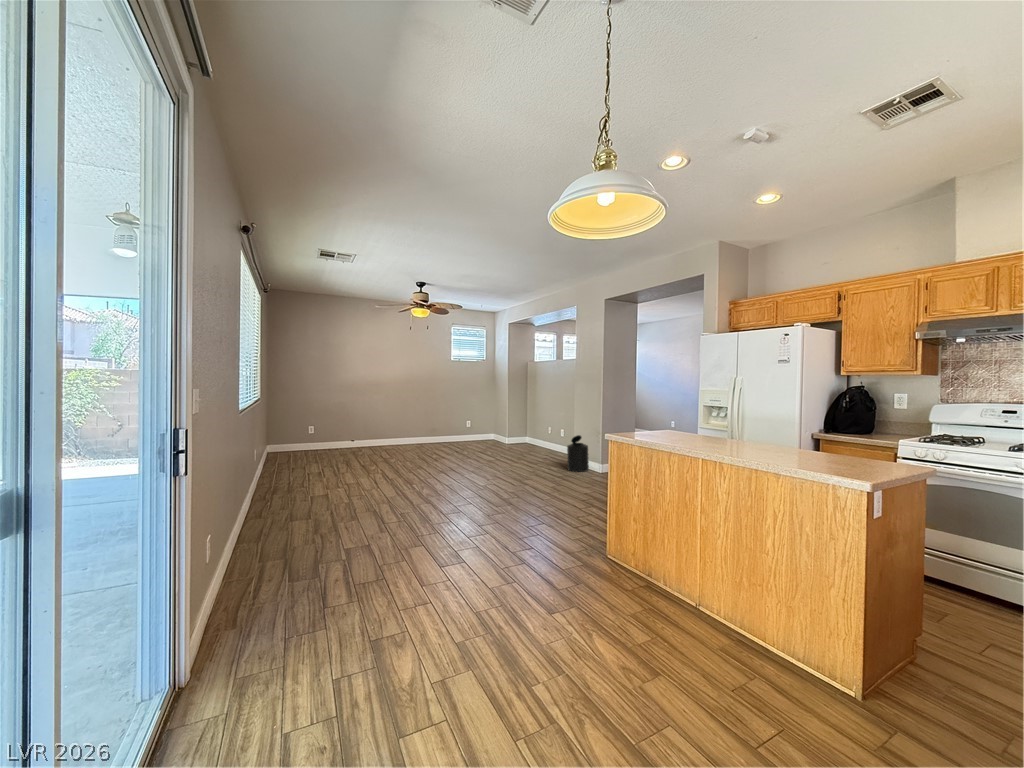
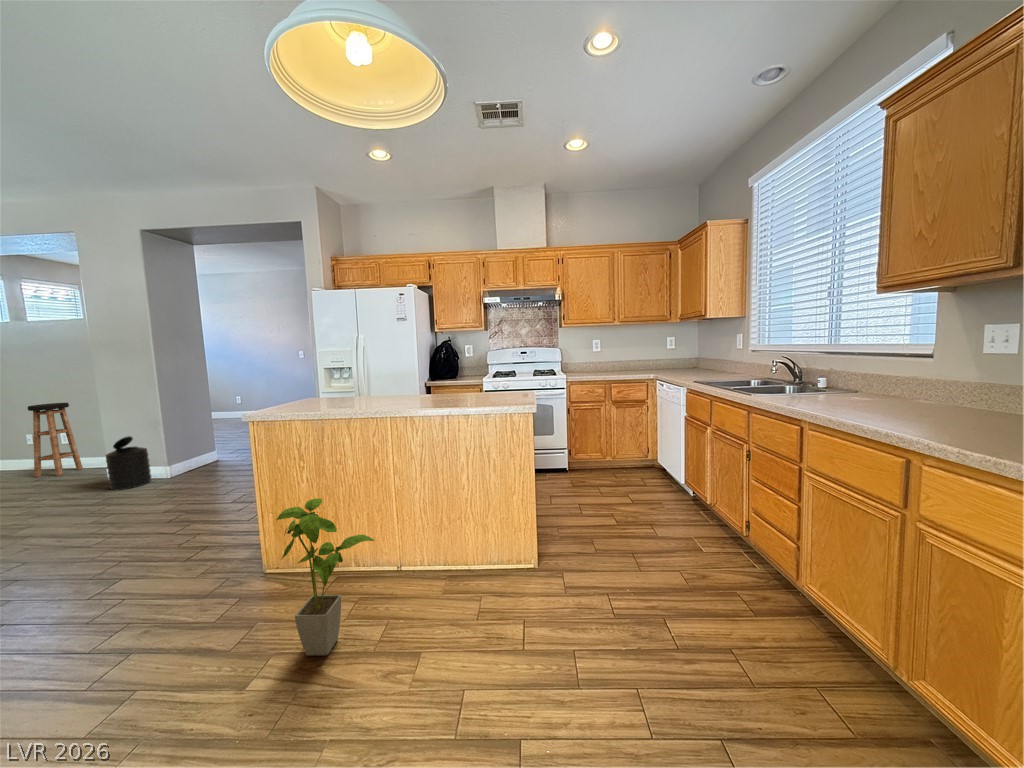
bar stool: none [544,407,564,454] -> present [28,403,83,477]
house plant: none [574,501,643,629] -> present [277,499,374,656]

